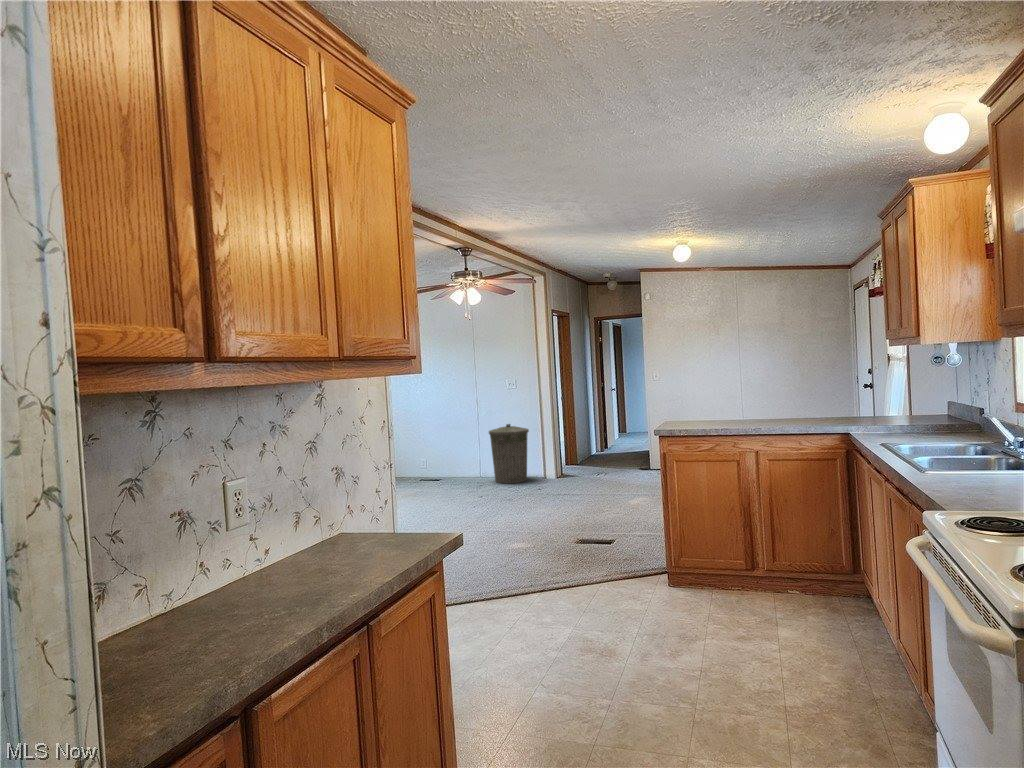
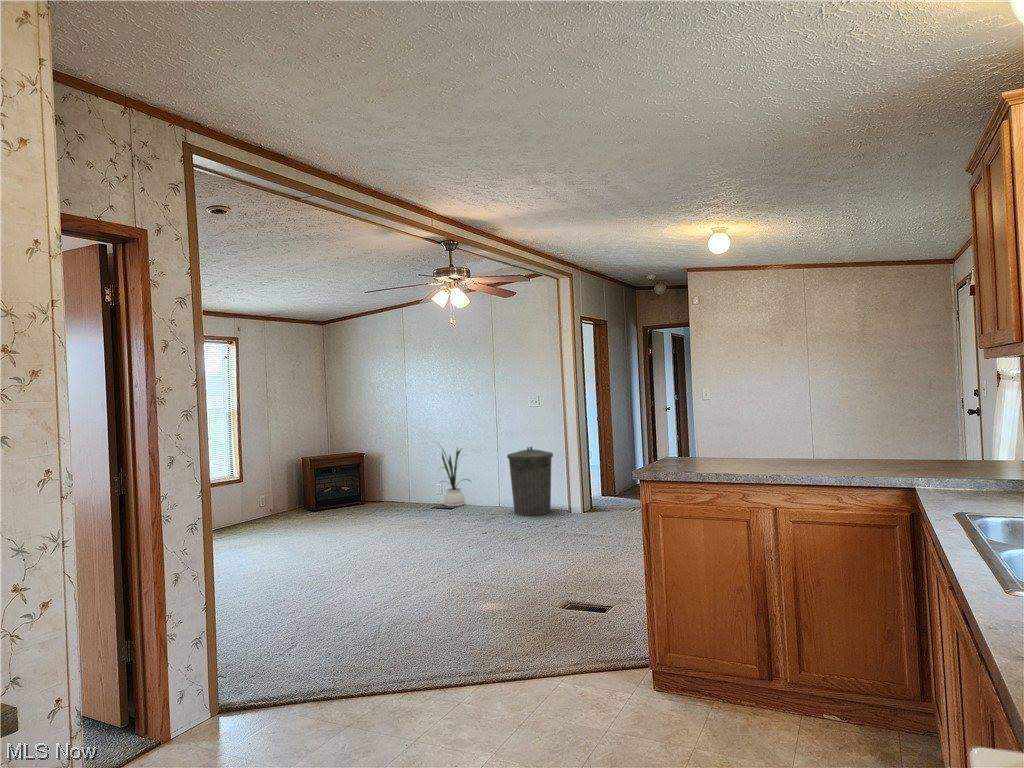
house plant: none [414,421,453,479] -> present [442,448,469,507]

